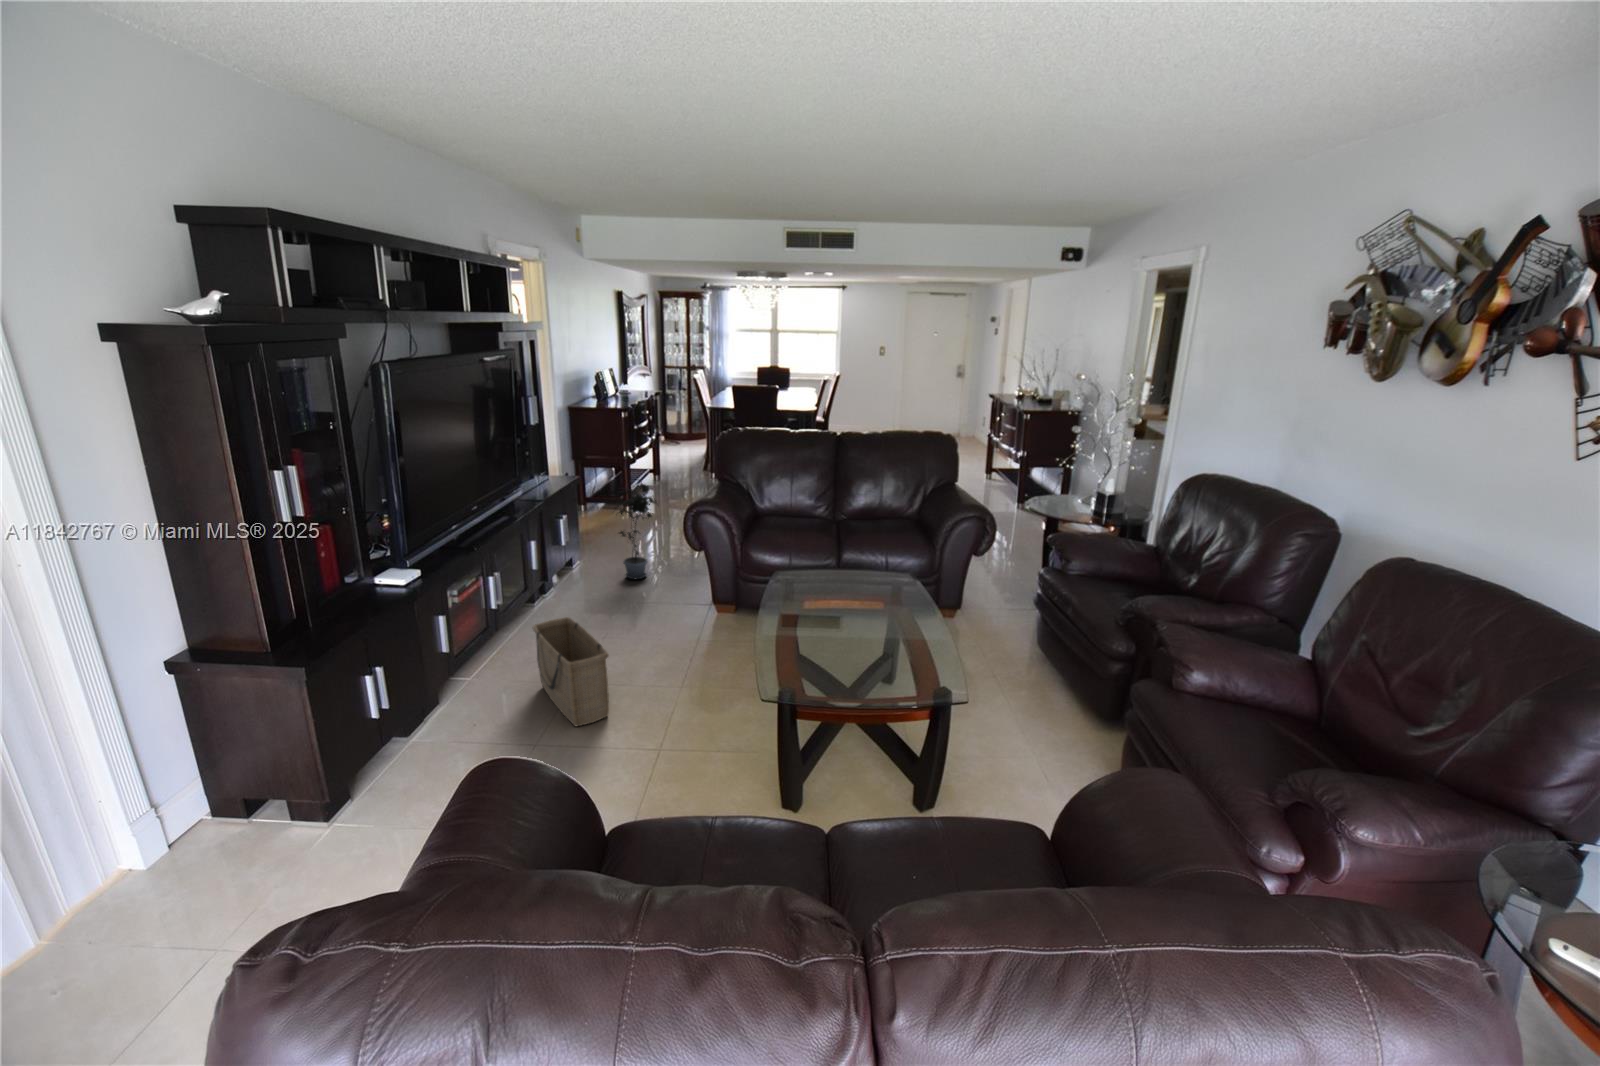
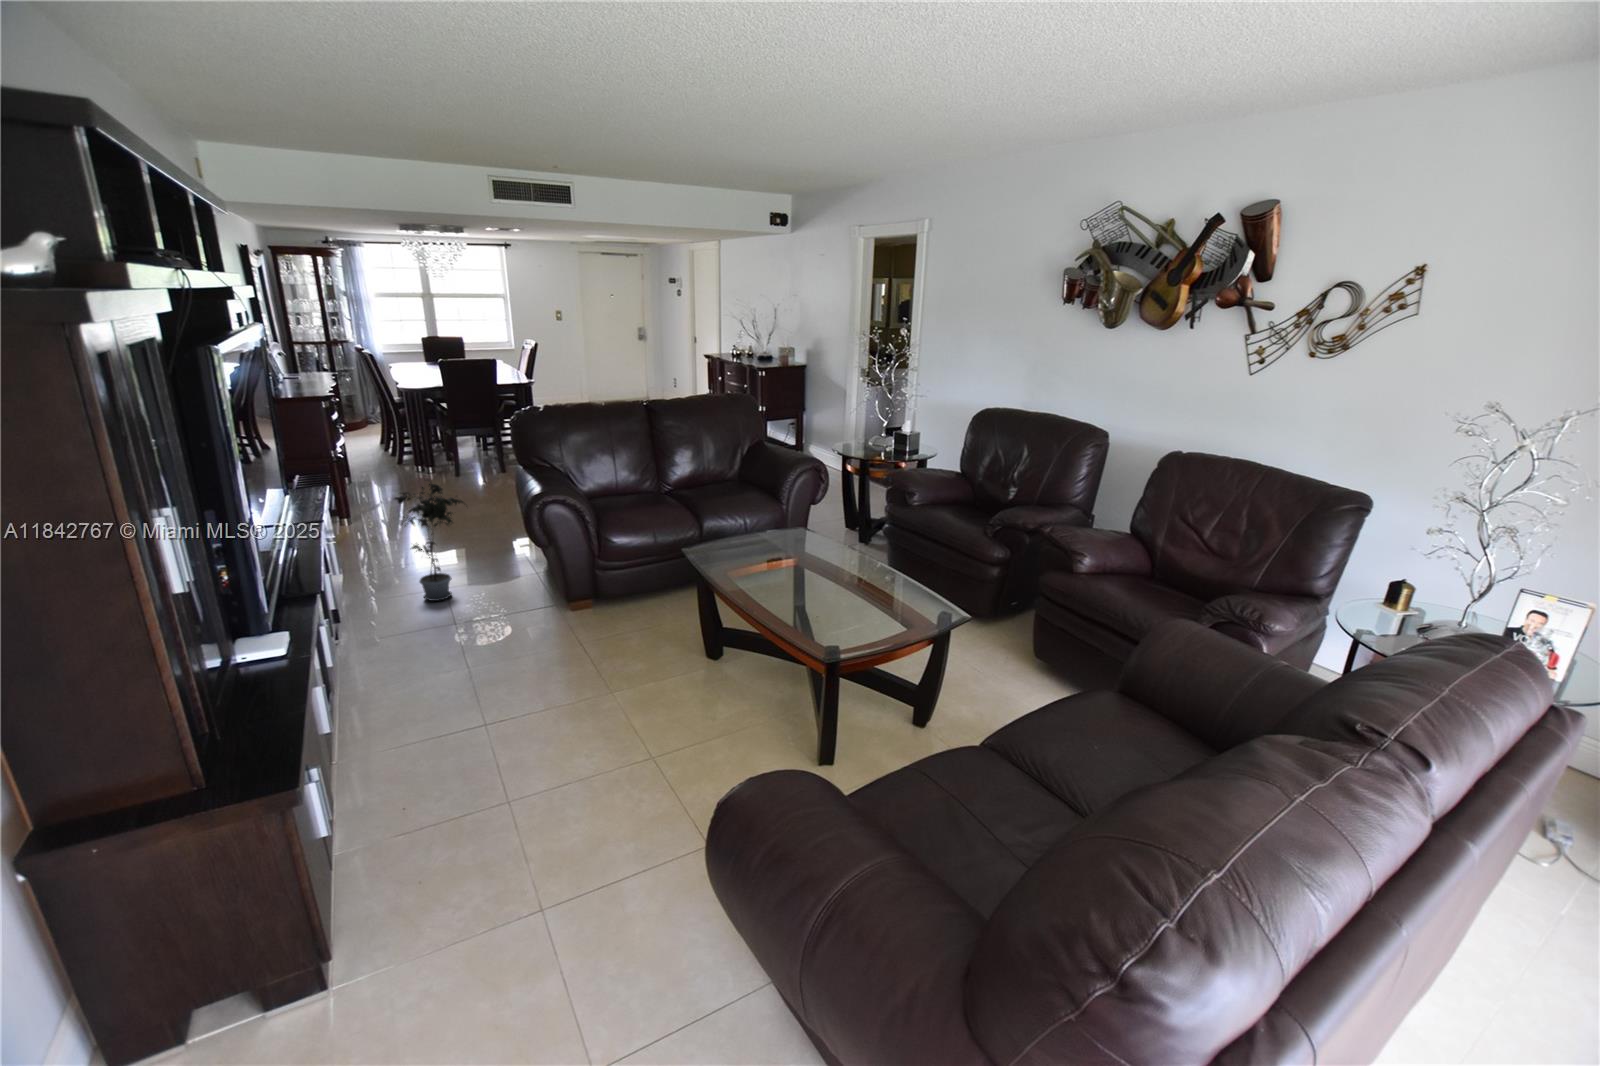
basket: present [532,617,609,726] -> none [431,651,568,769]

